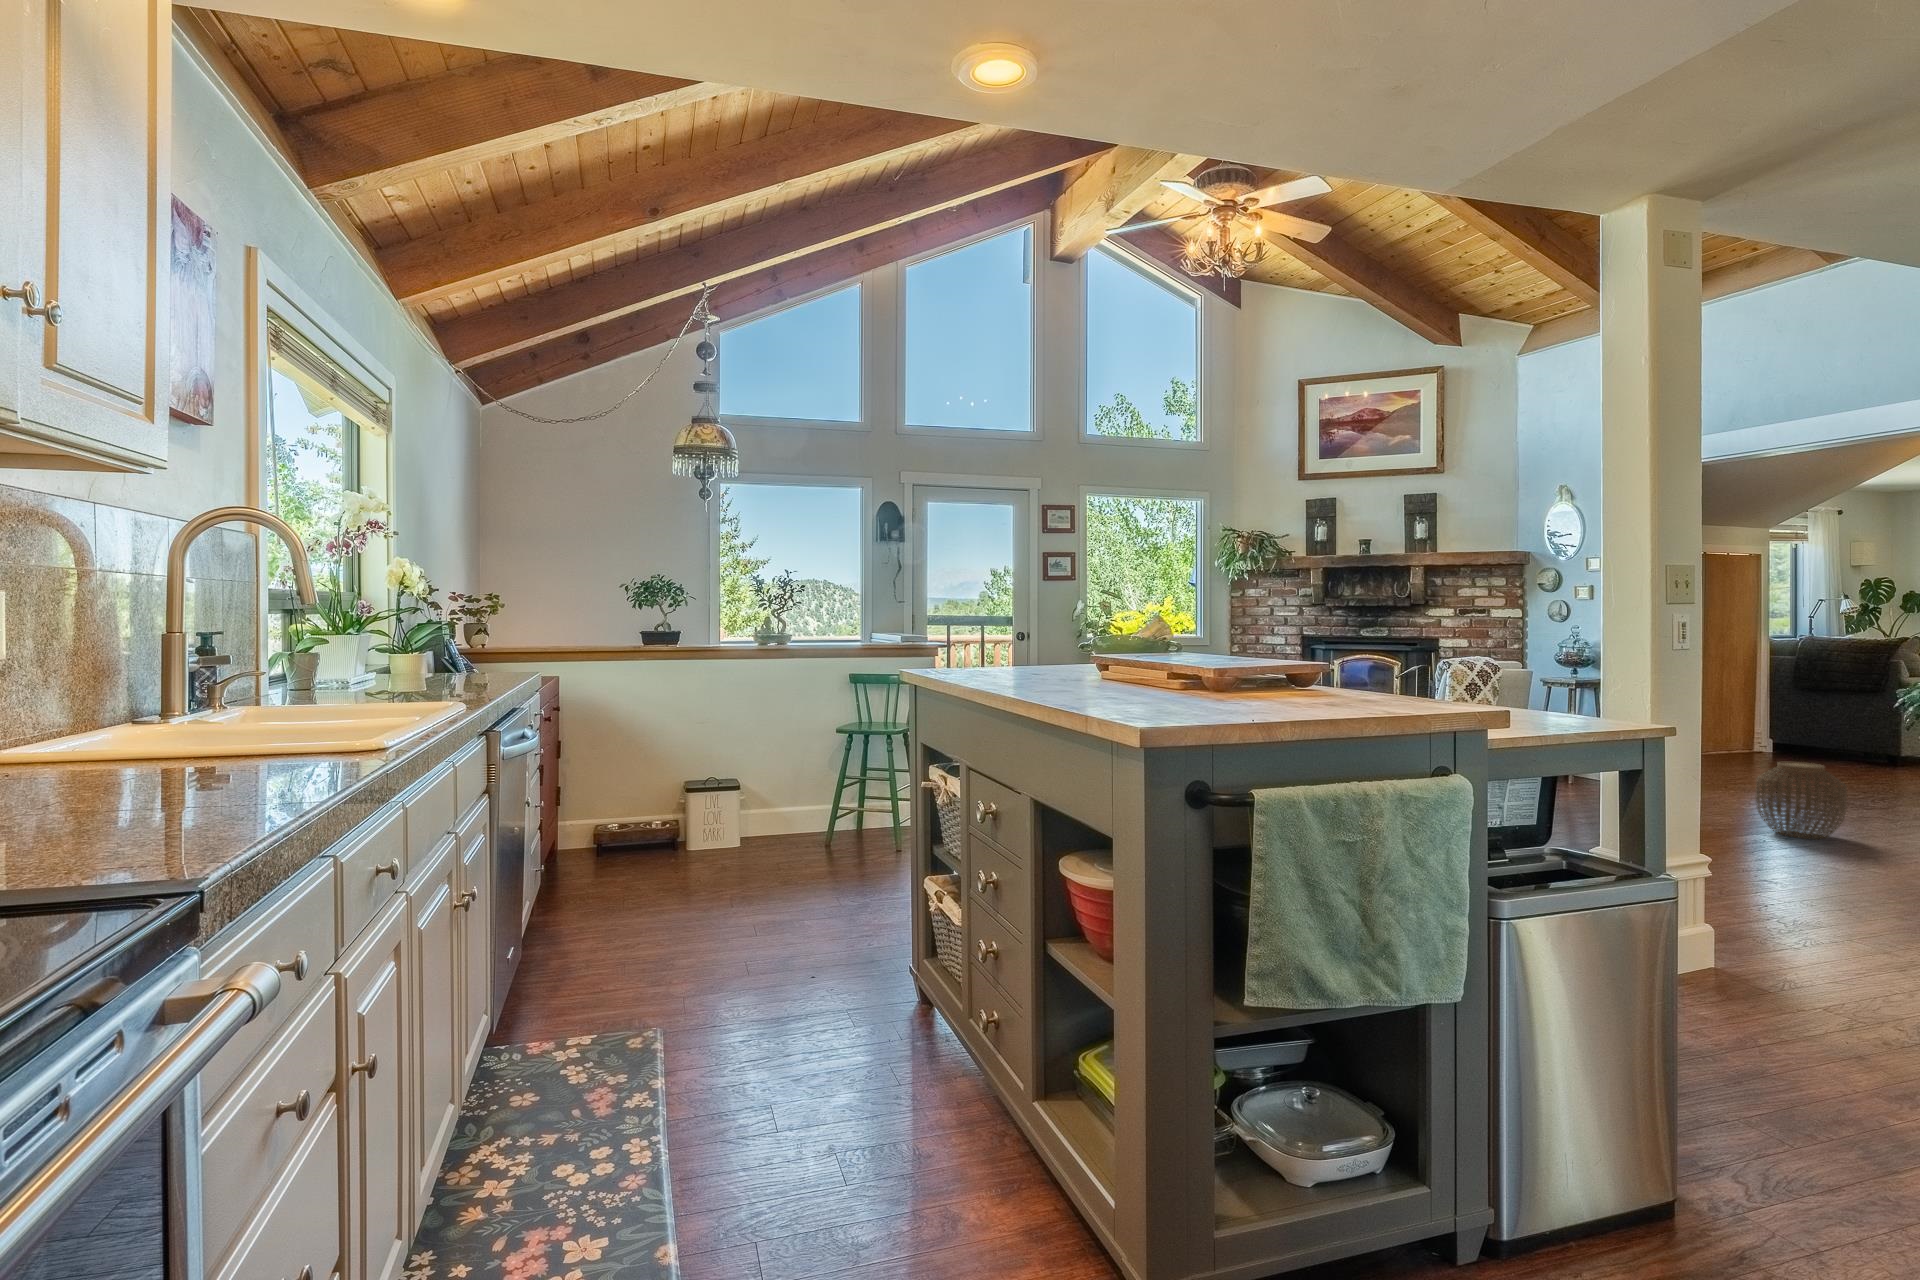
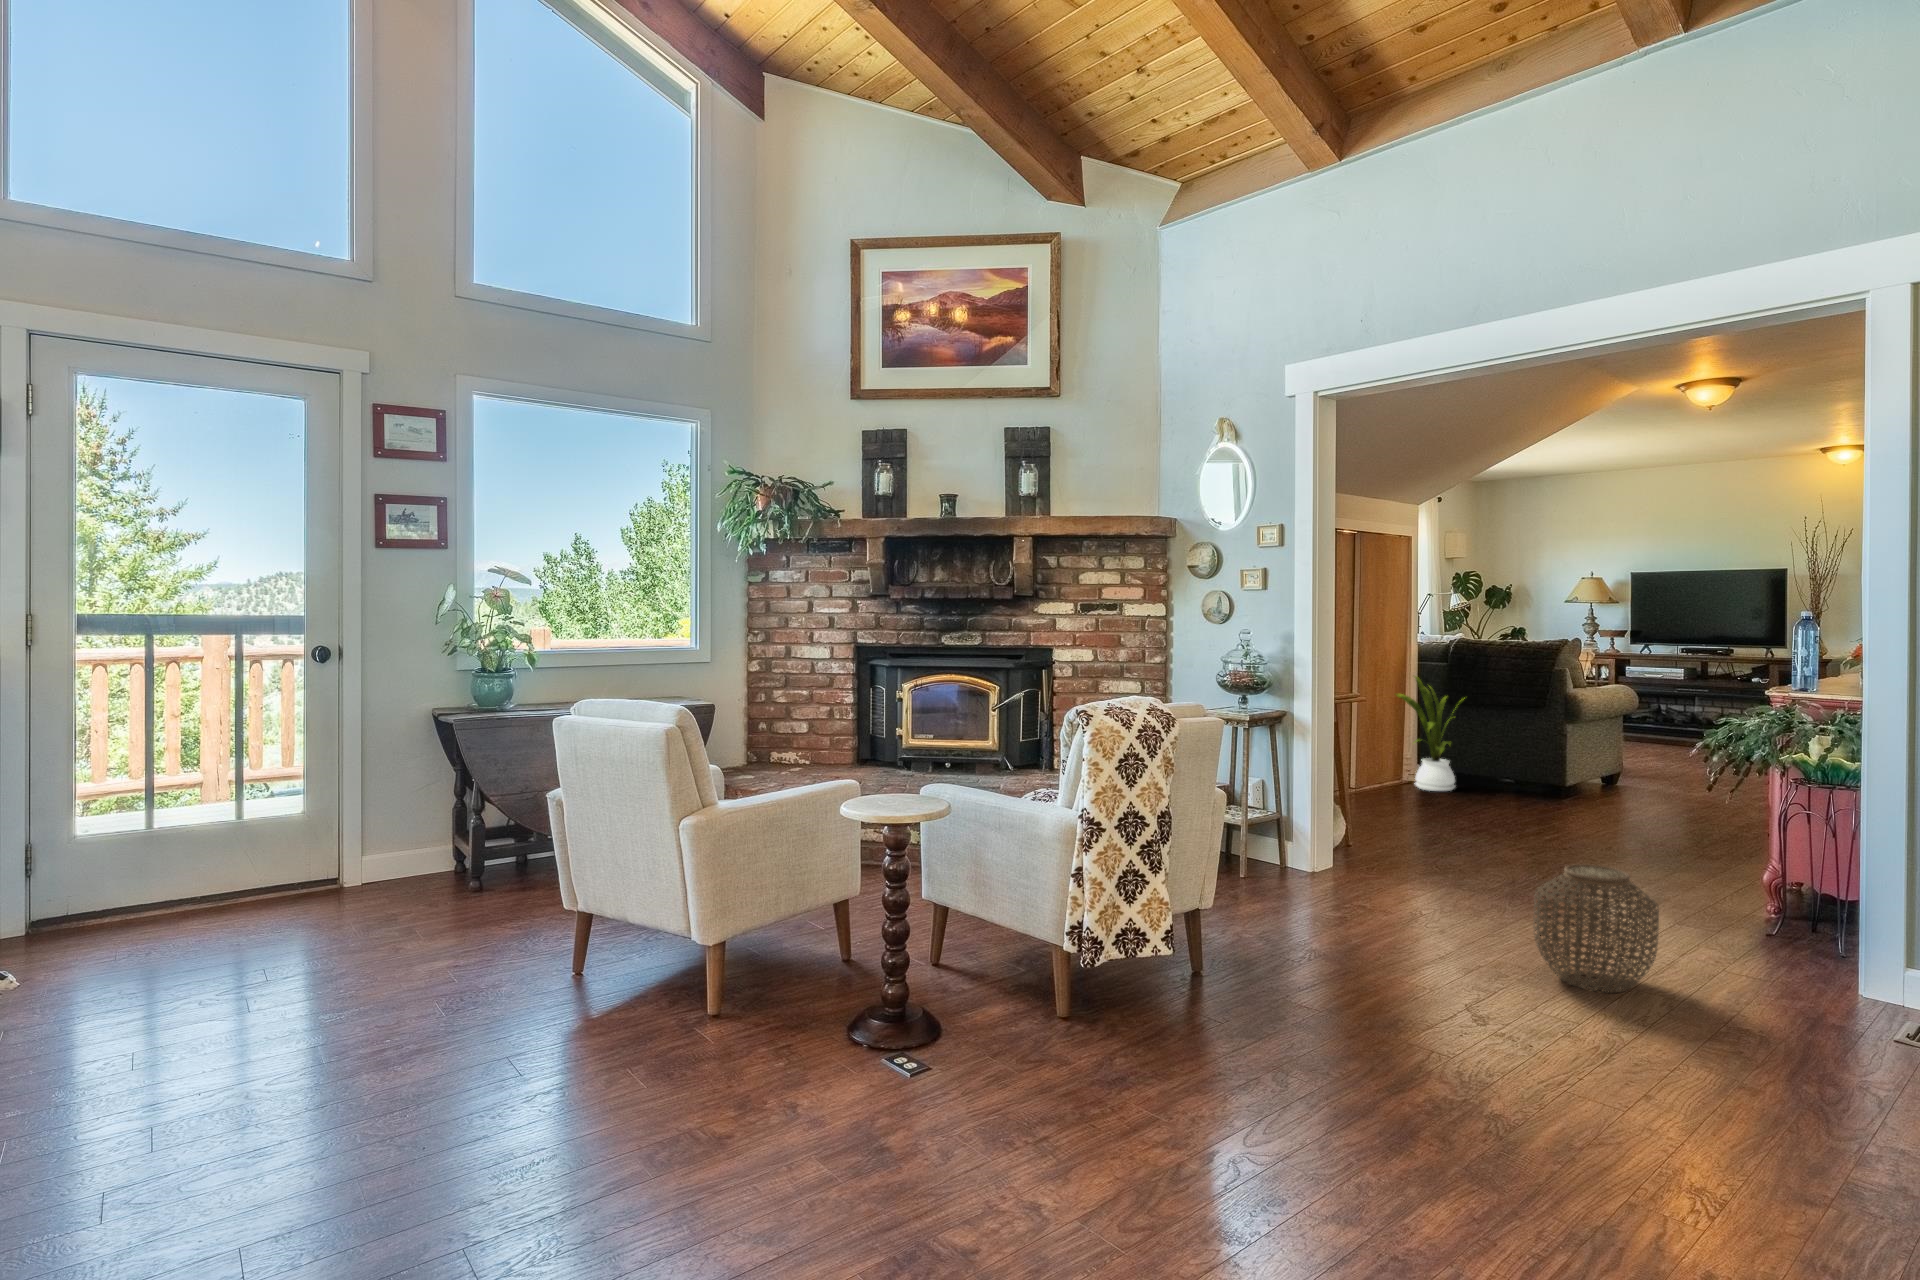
house plant: none [1739,665,1811,757] -> present [1396,676,1465,791]

